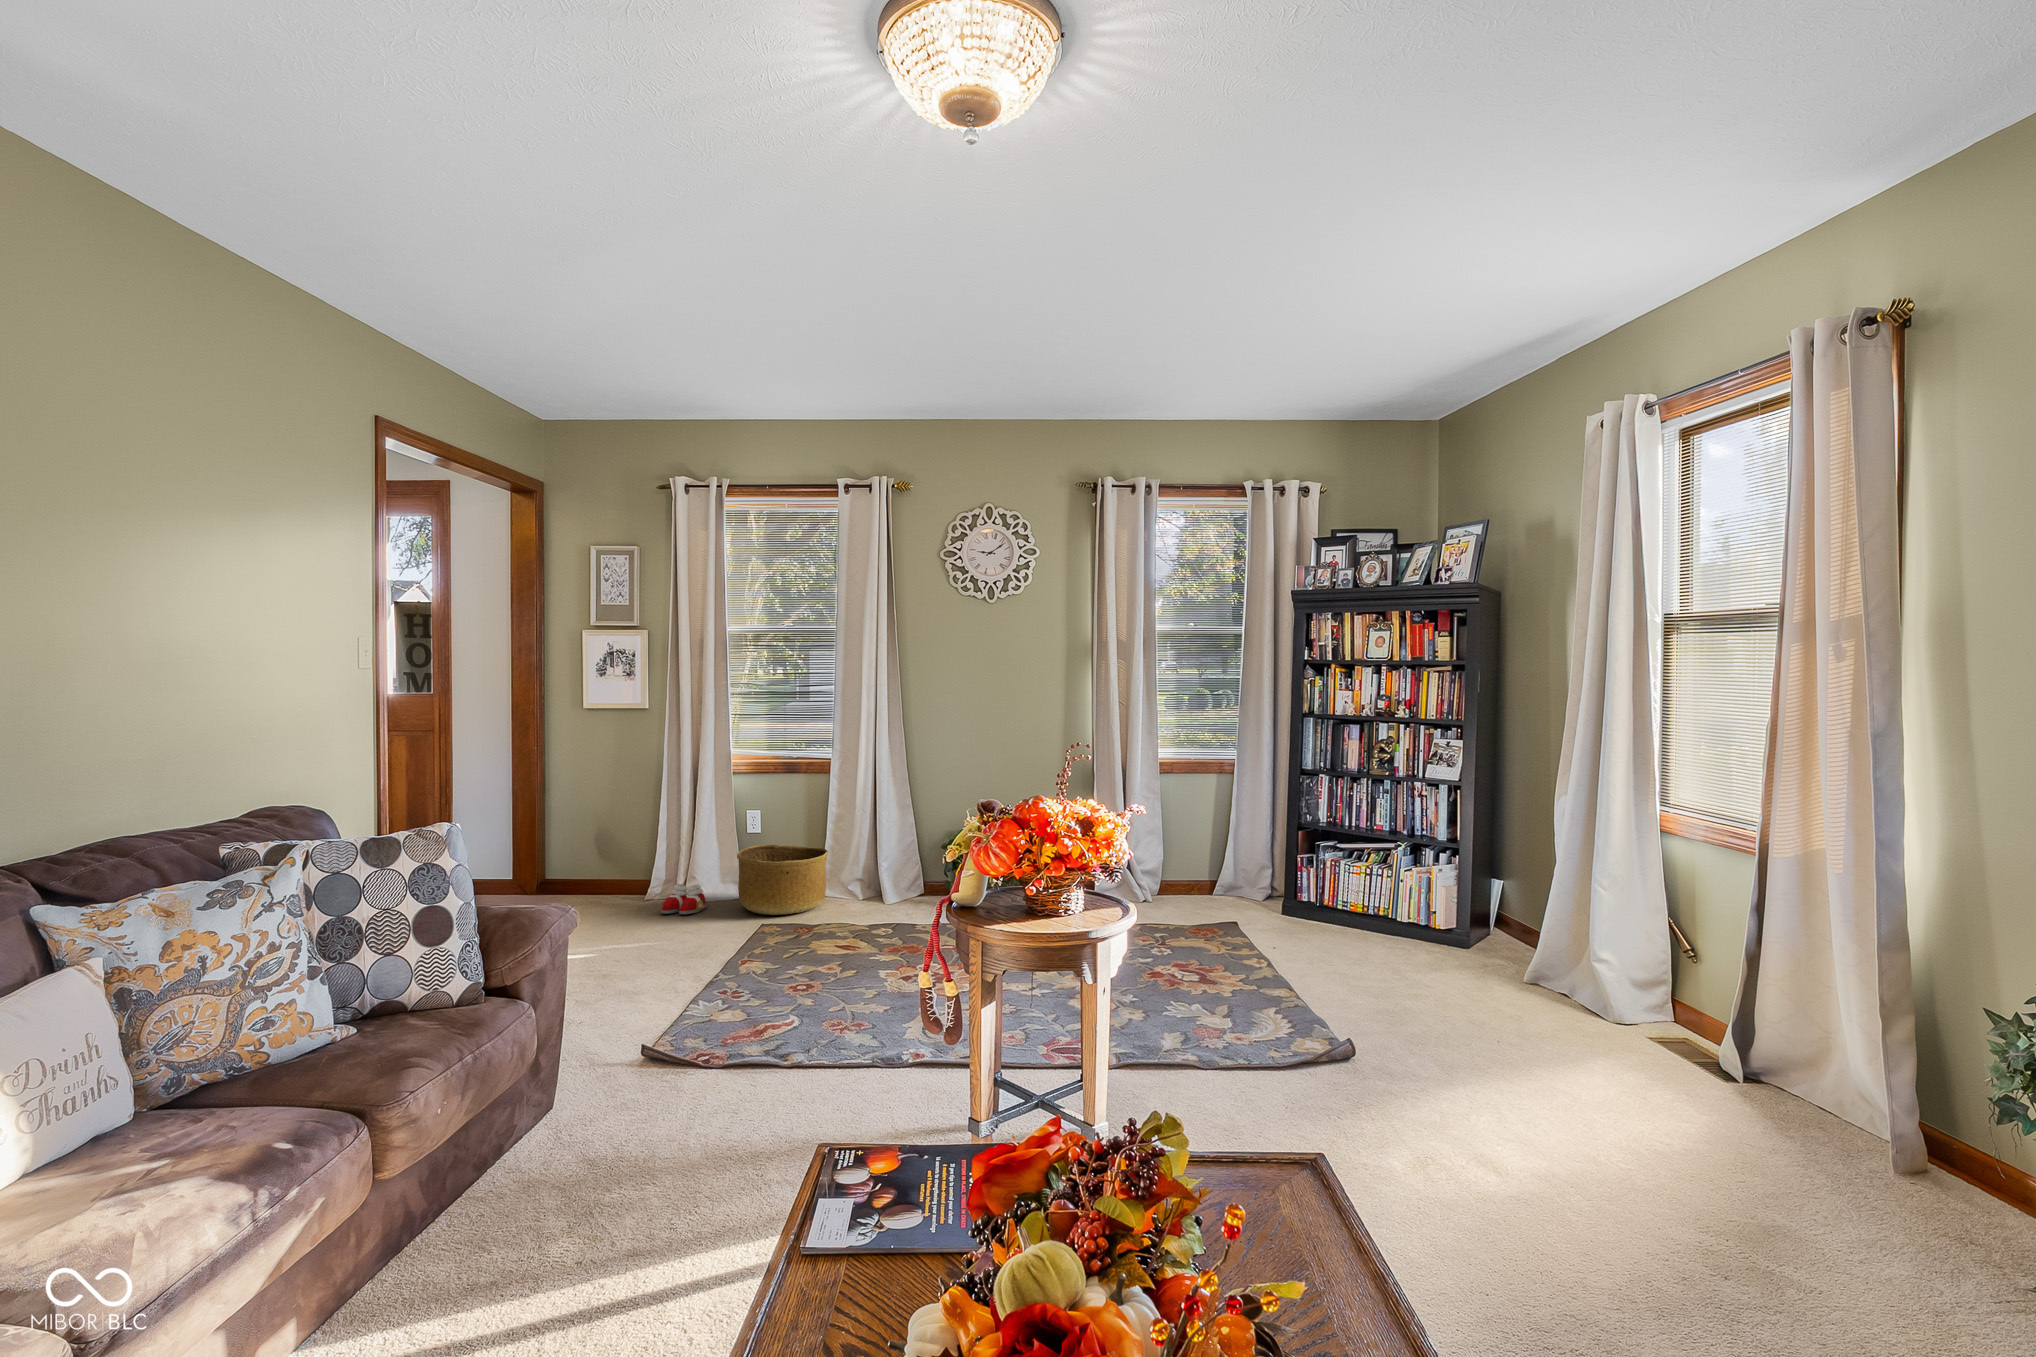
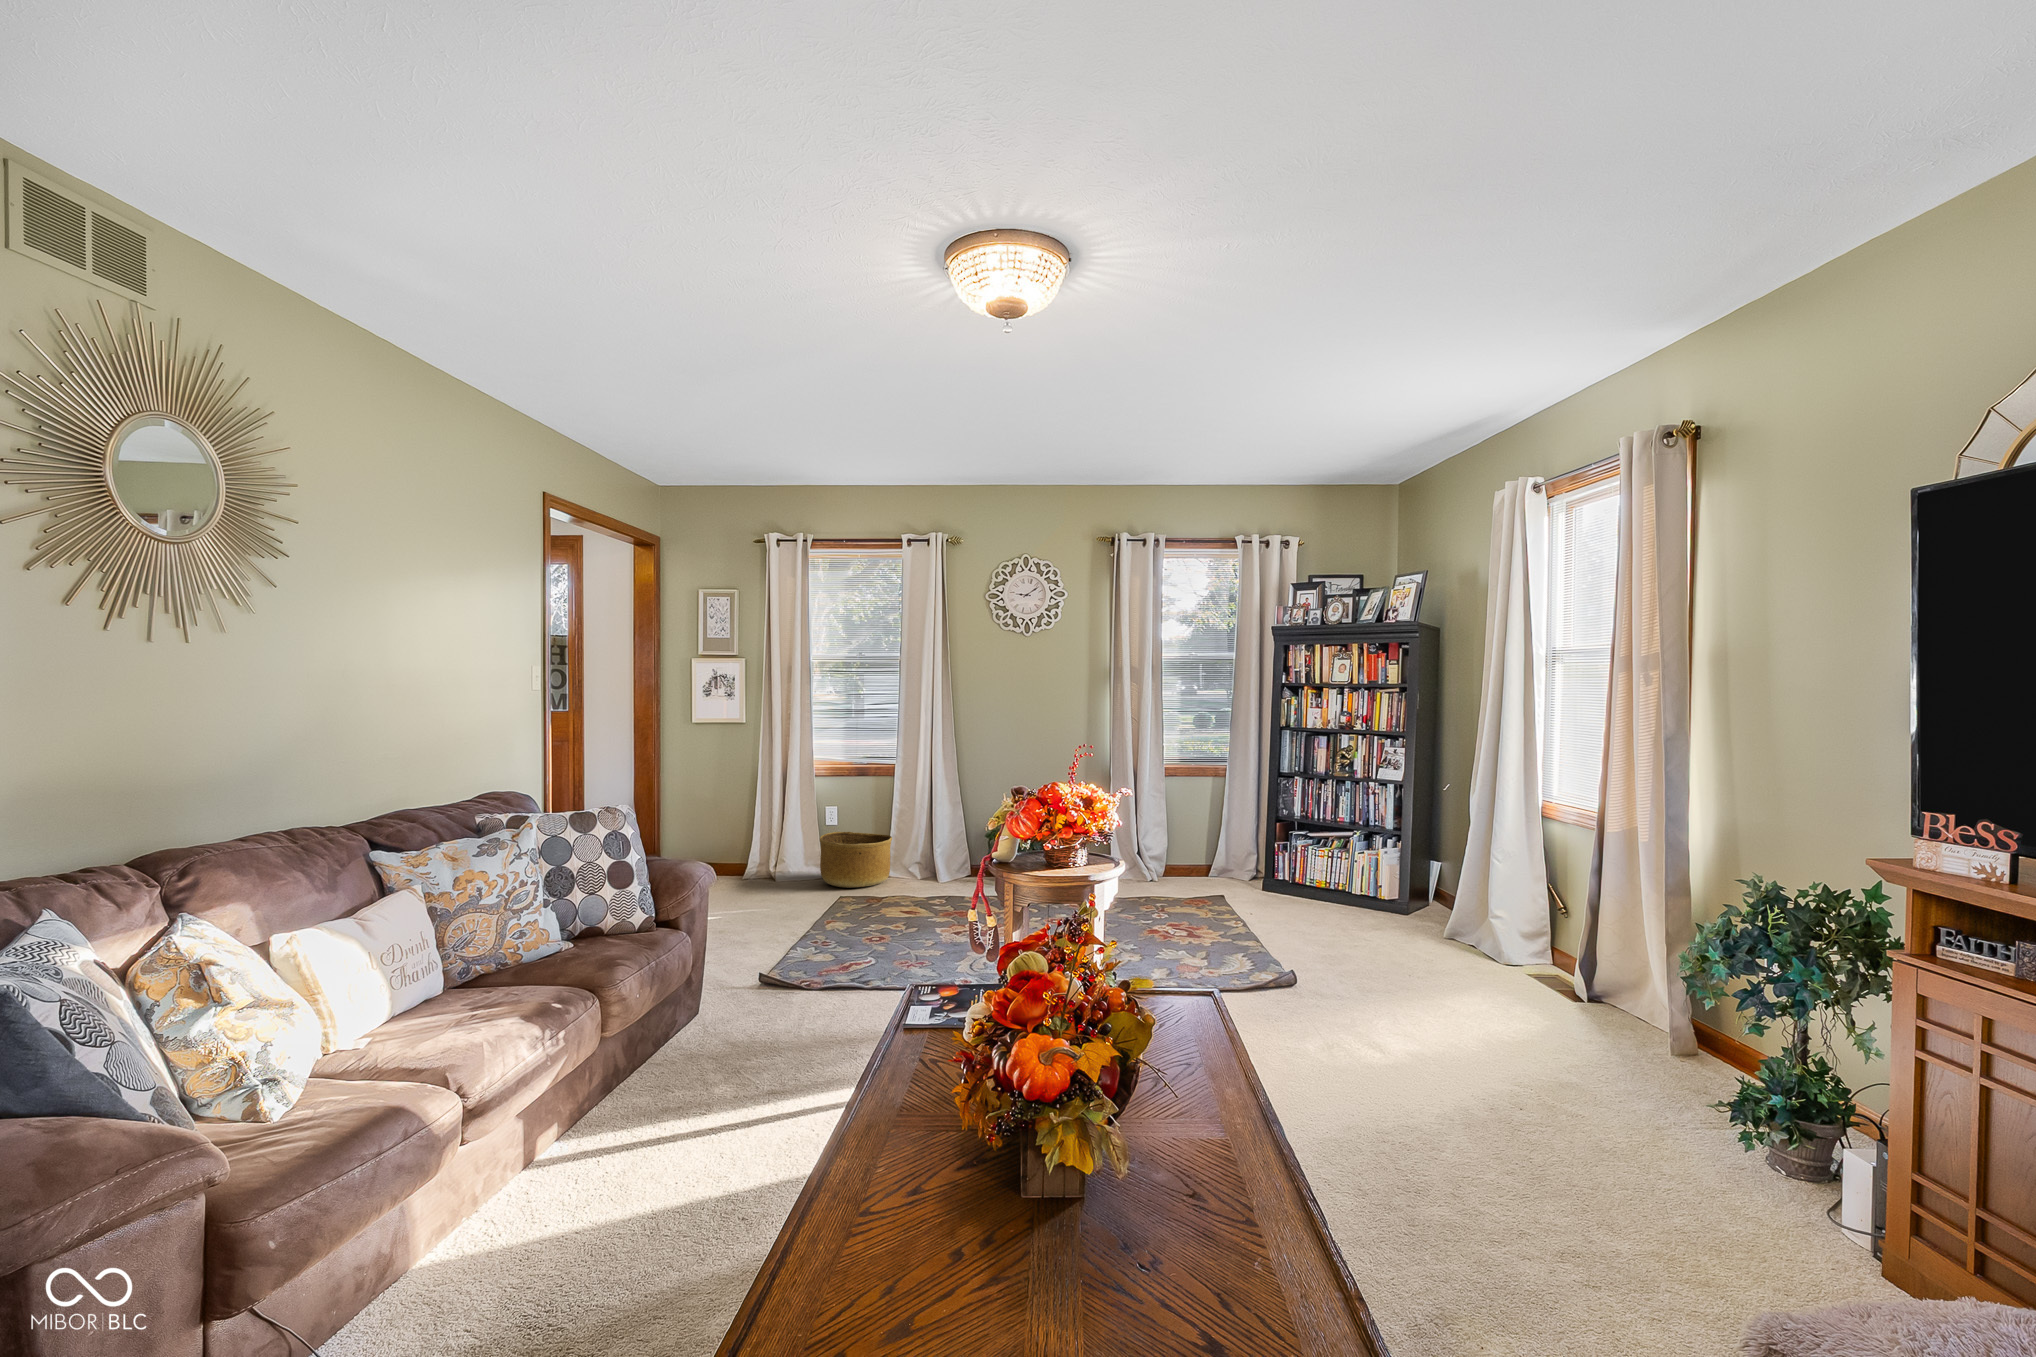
slippers: present [661,884,707,914] -> none [759,863,794,886]

